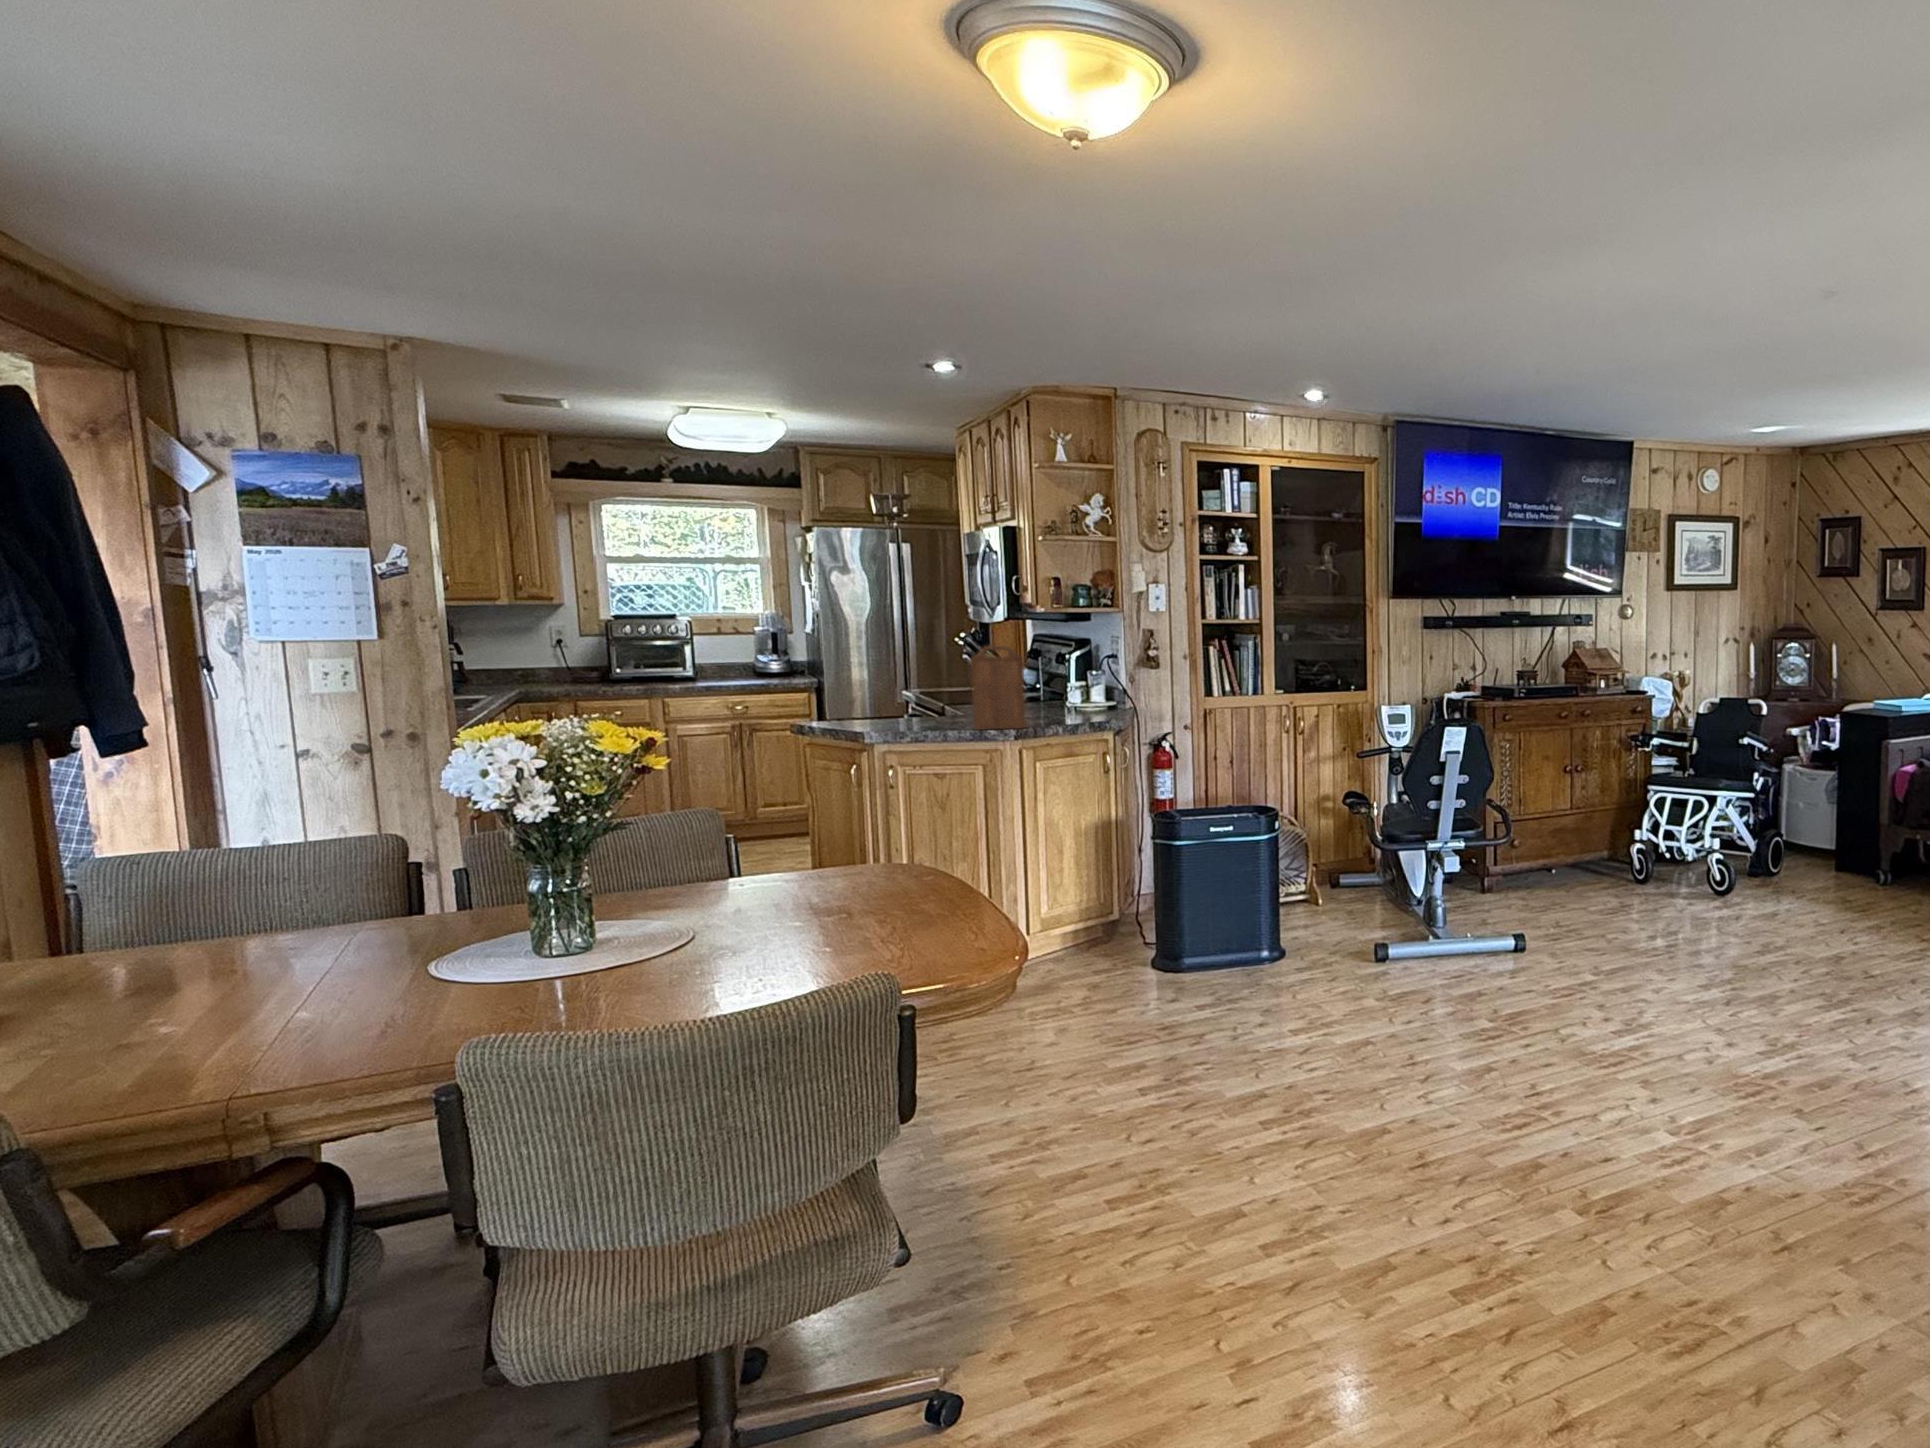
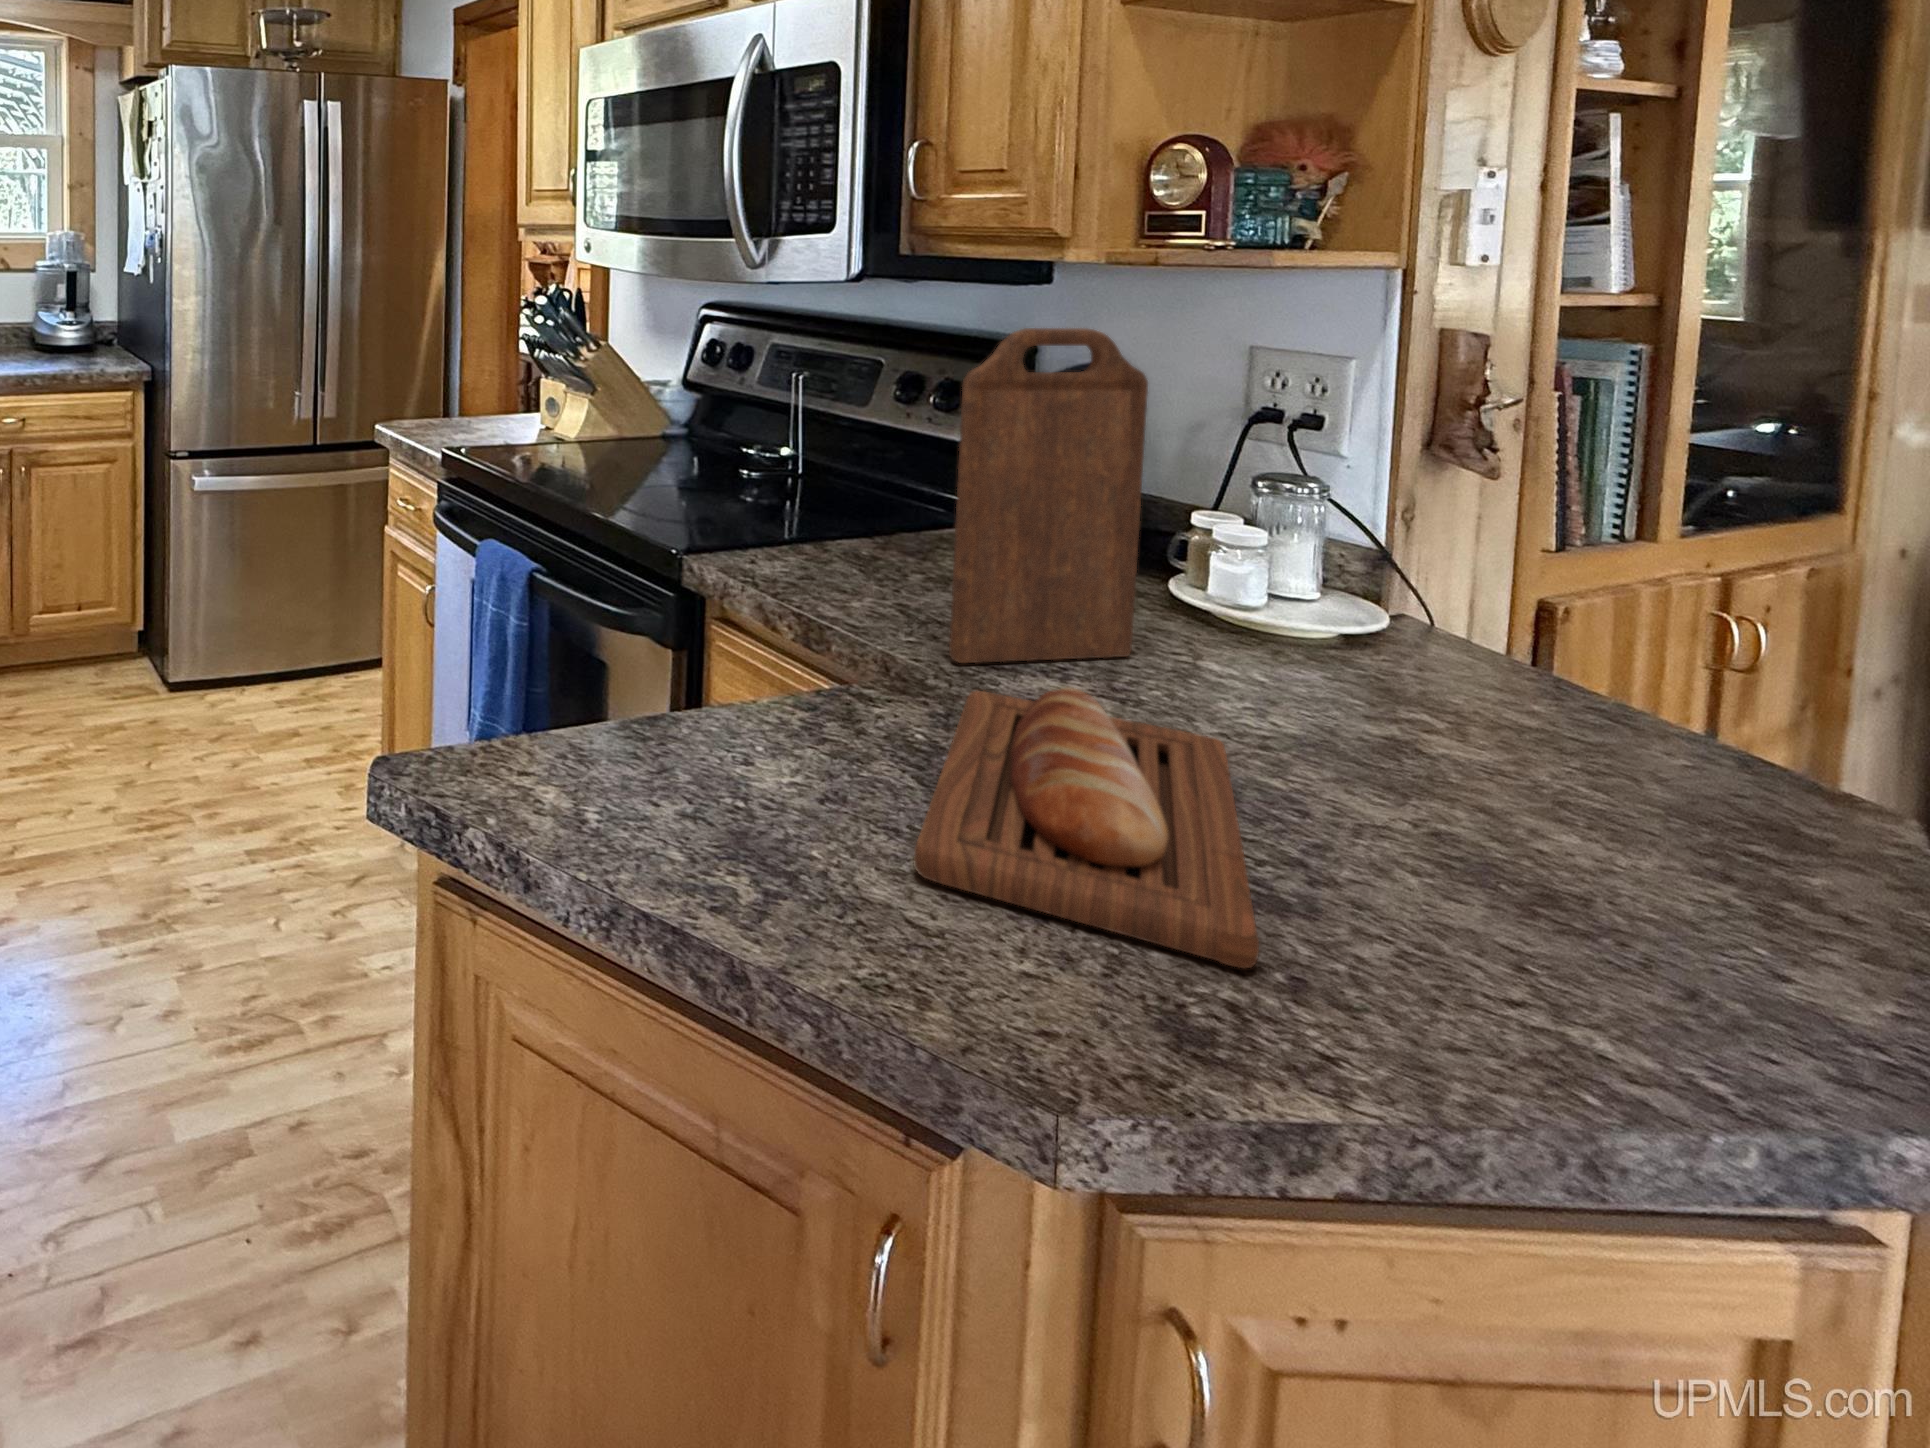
bread loaf: none [891,722,997,749] -> present [914,688,1259,968]

